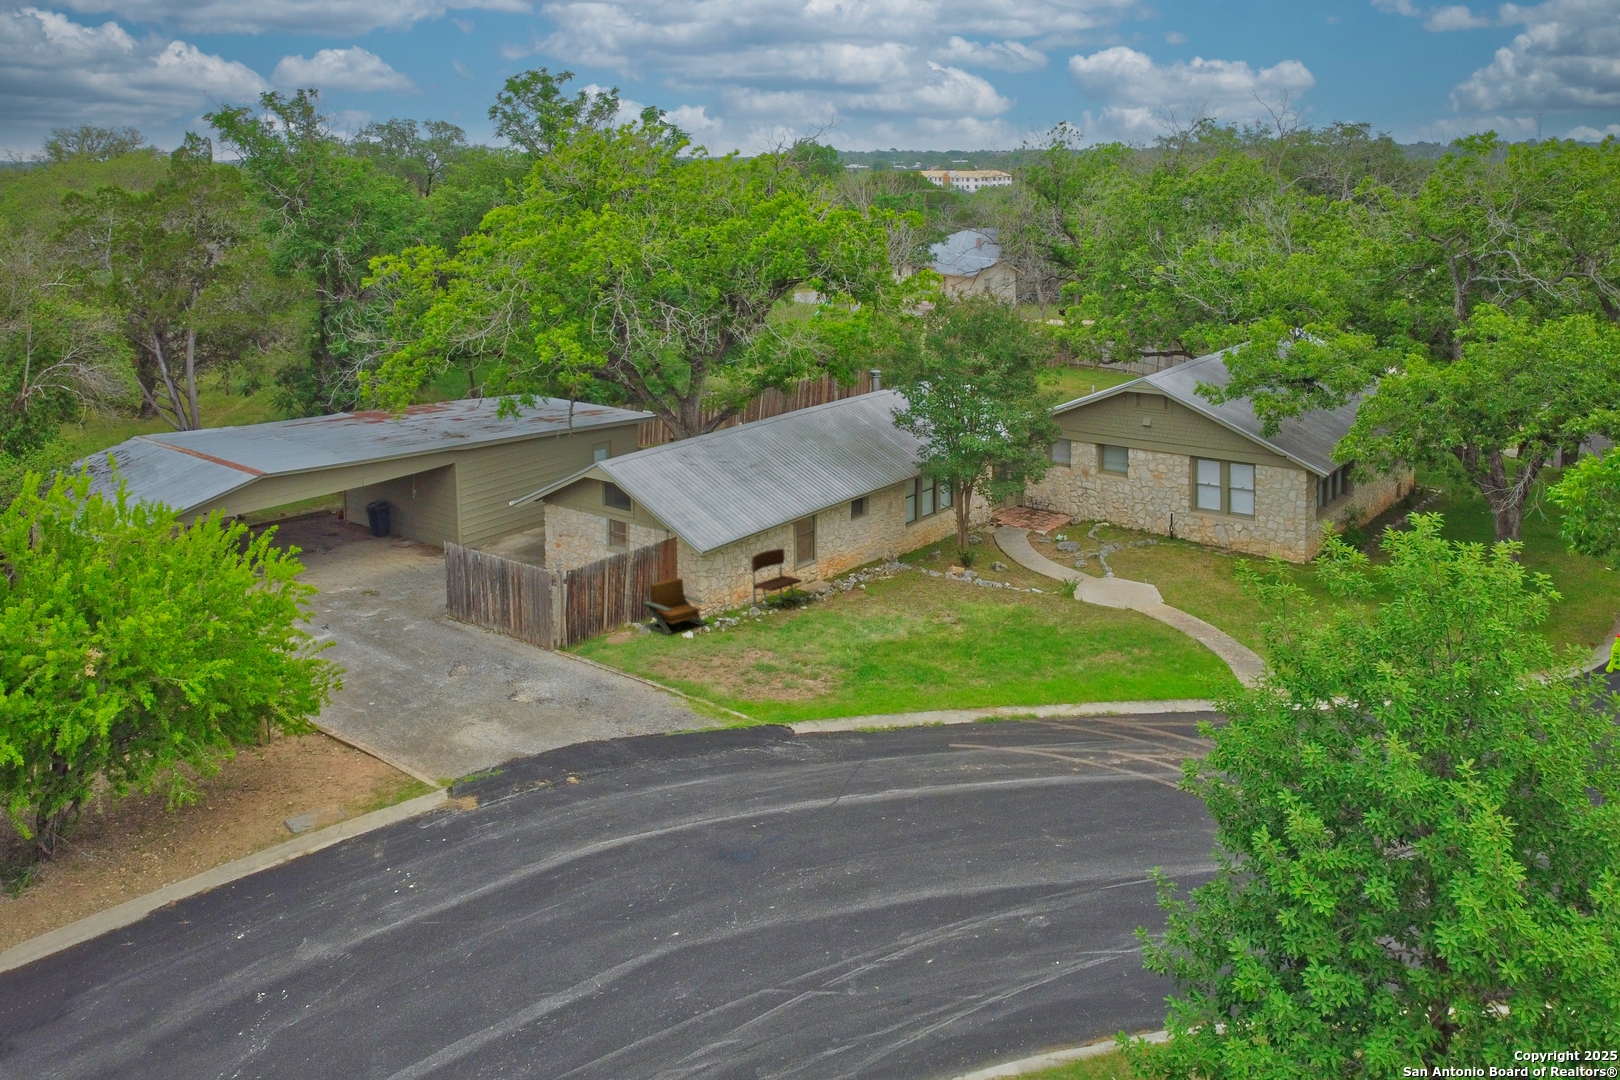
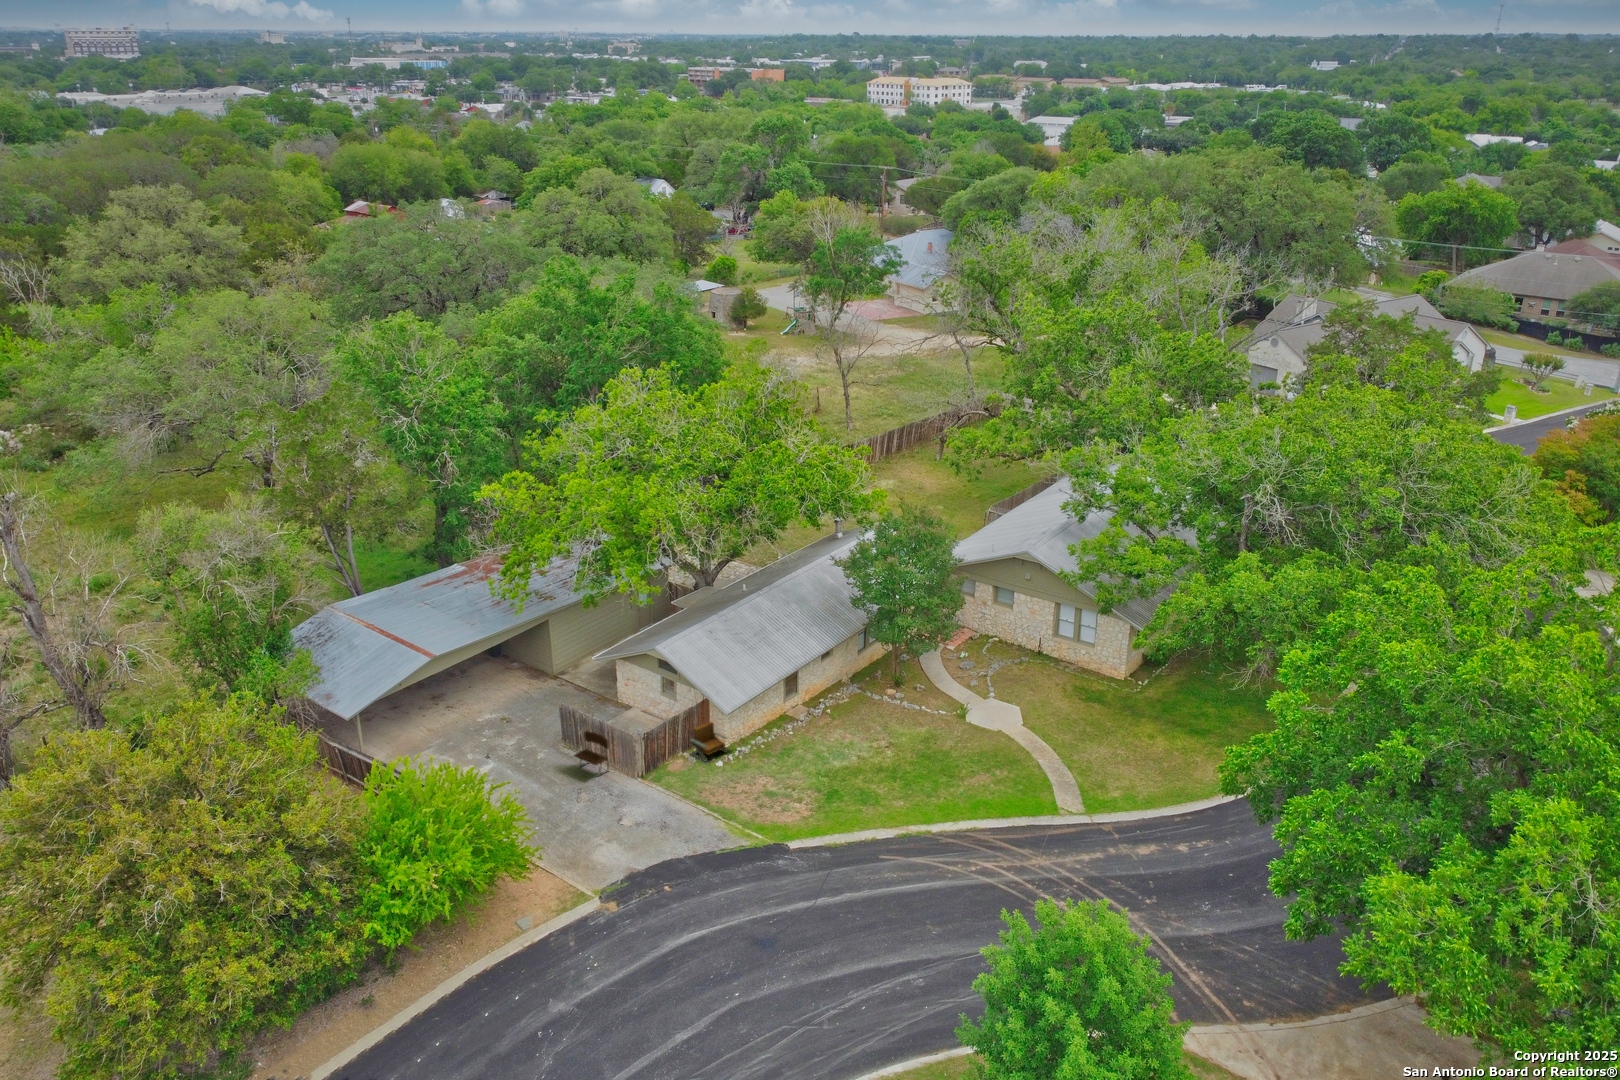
bench: present [751,548,801,609] -> present [574,731,609,776]

